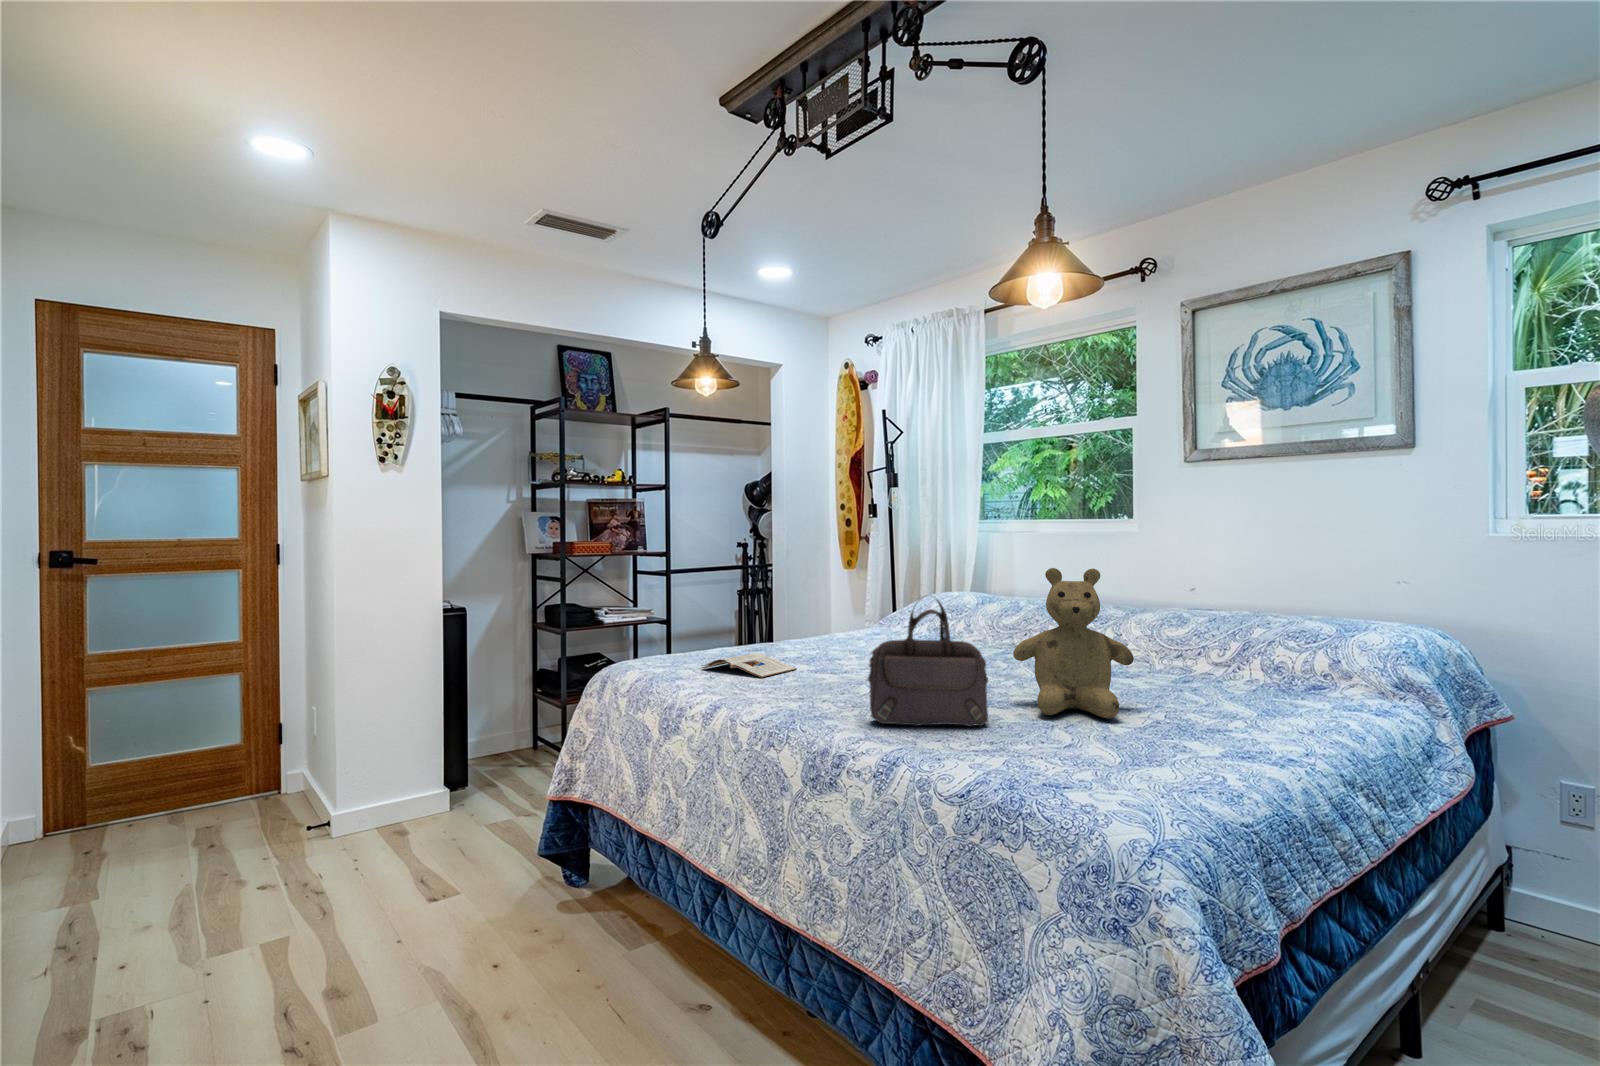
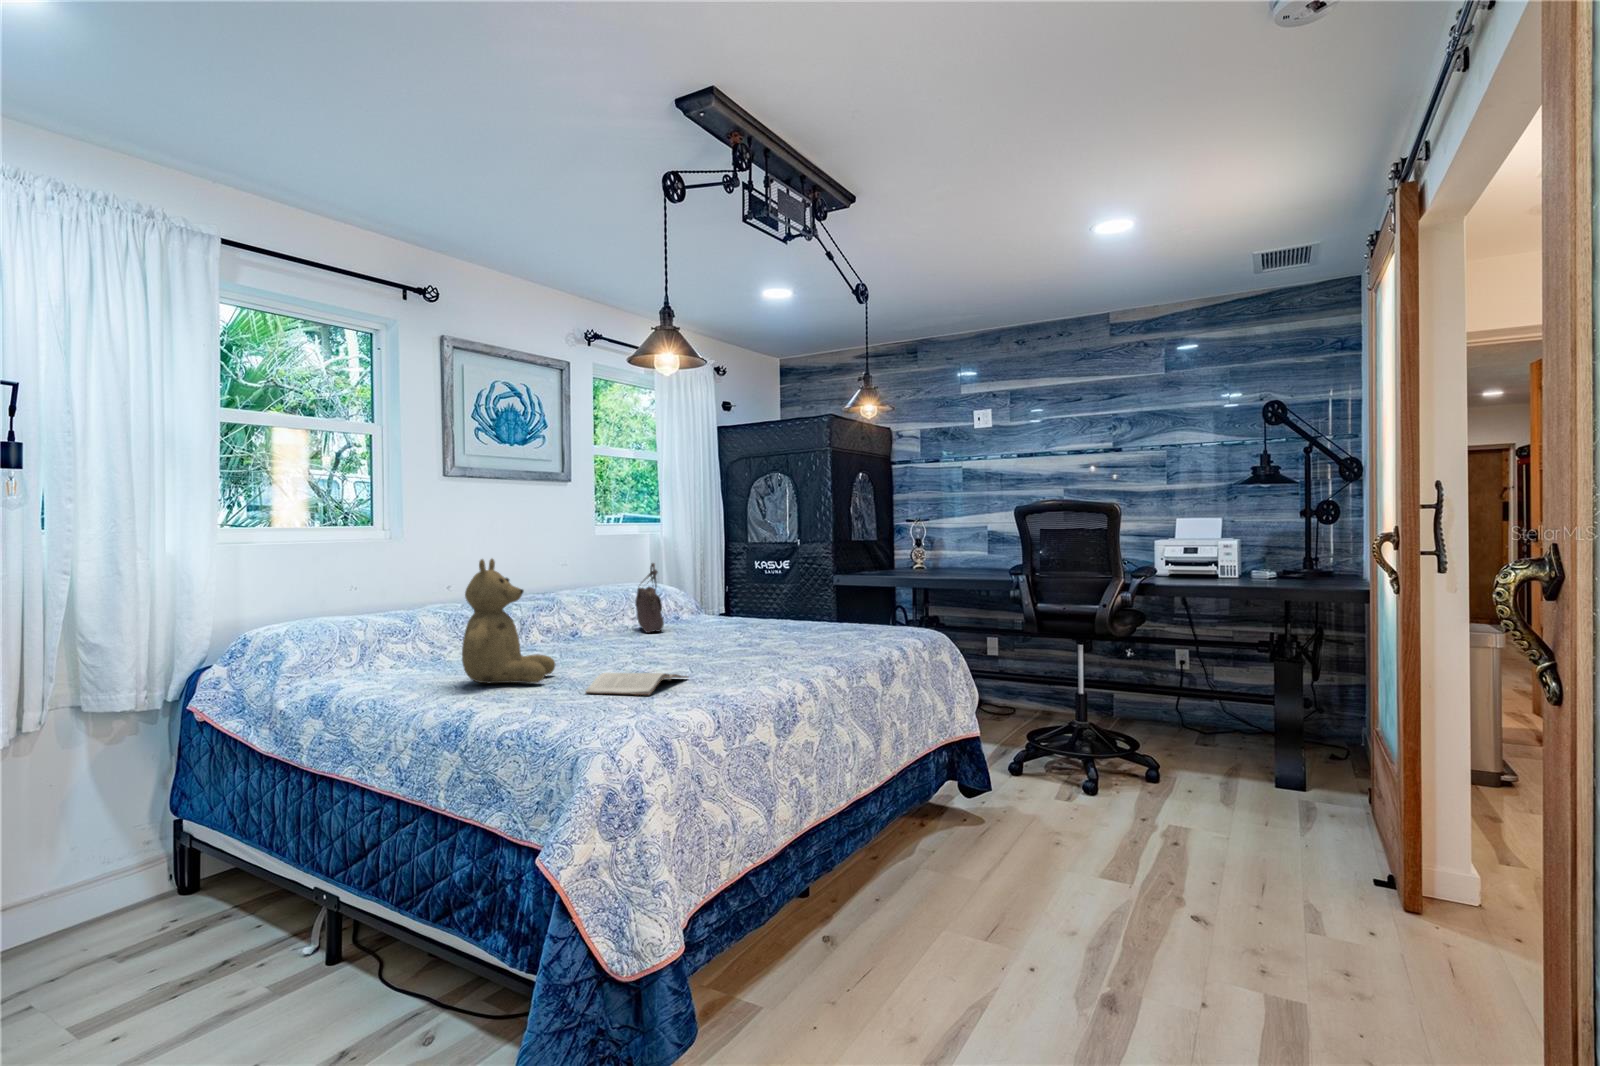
teddy bear: present [1013,568,1134,719] -> present [462,559,555,683]
handbag: present [868,600,988,726] -> present [635,563,664,633]

